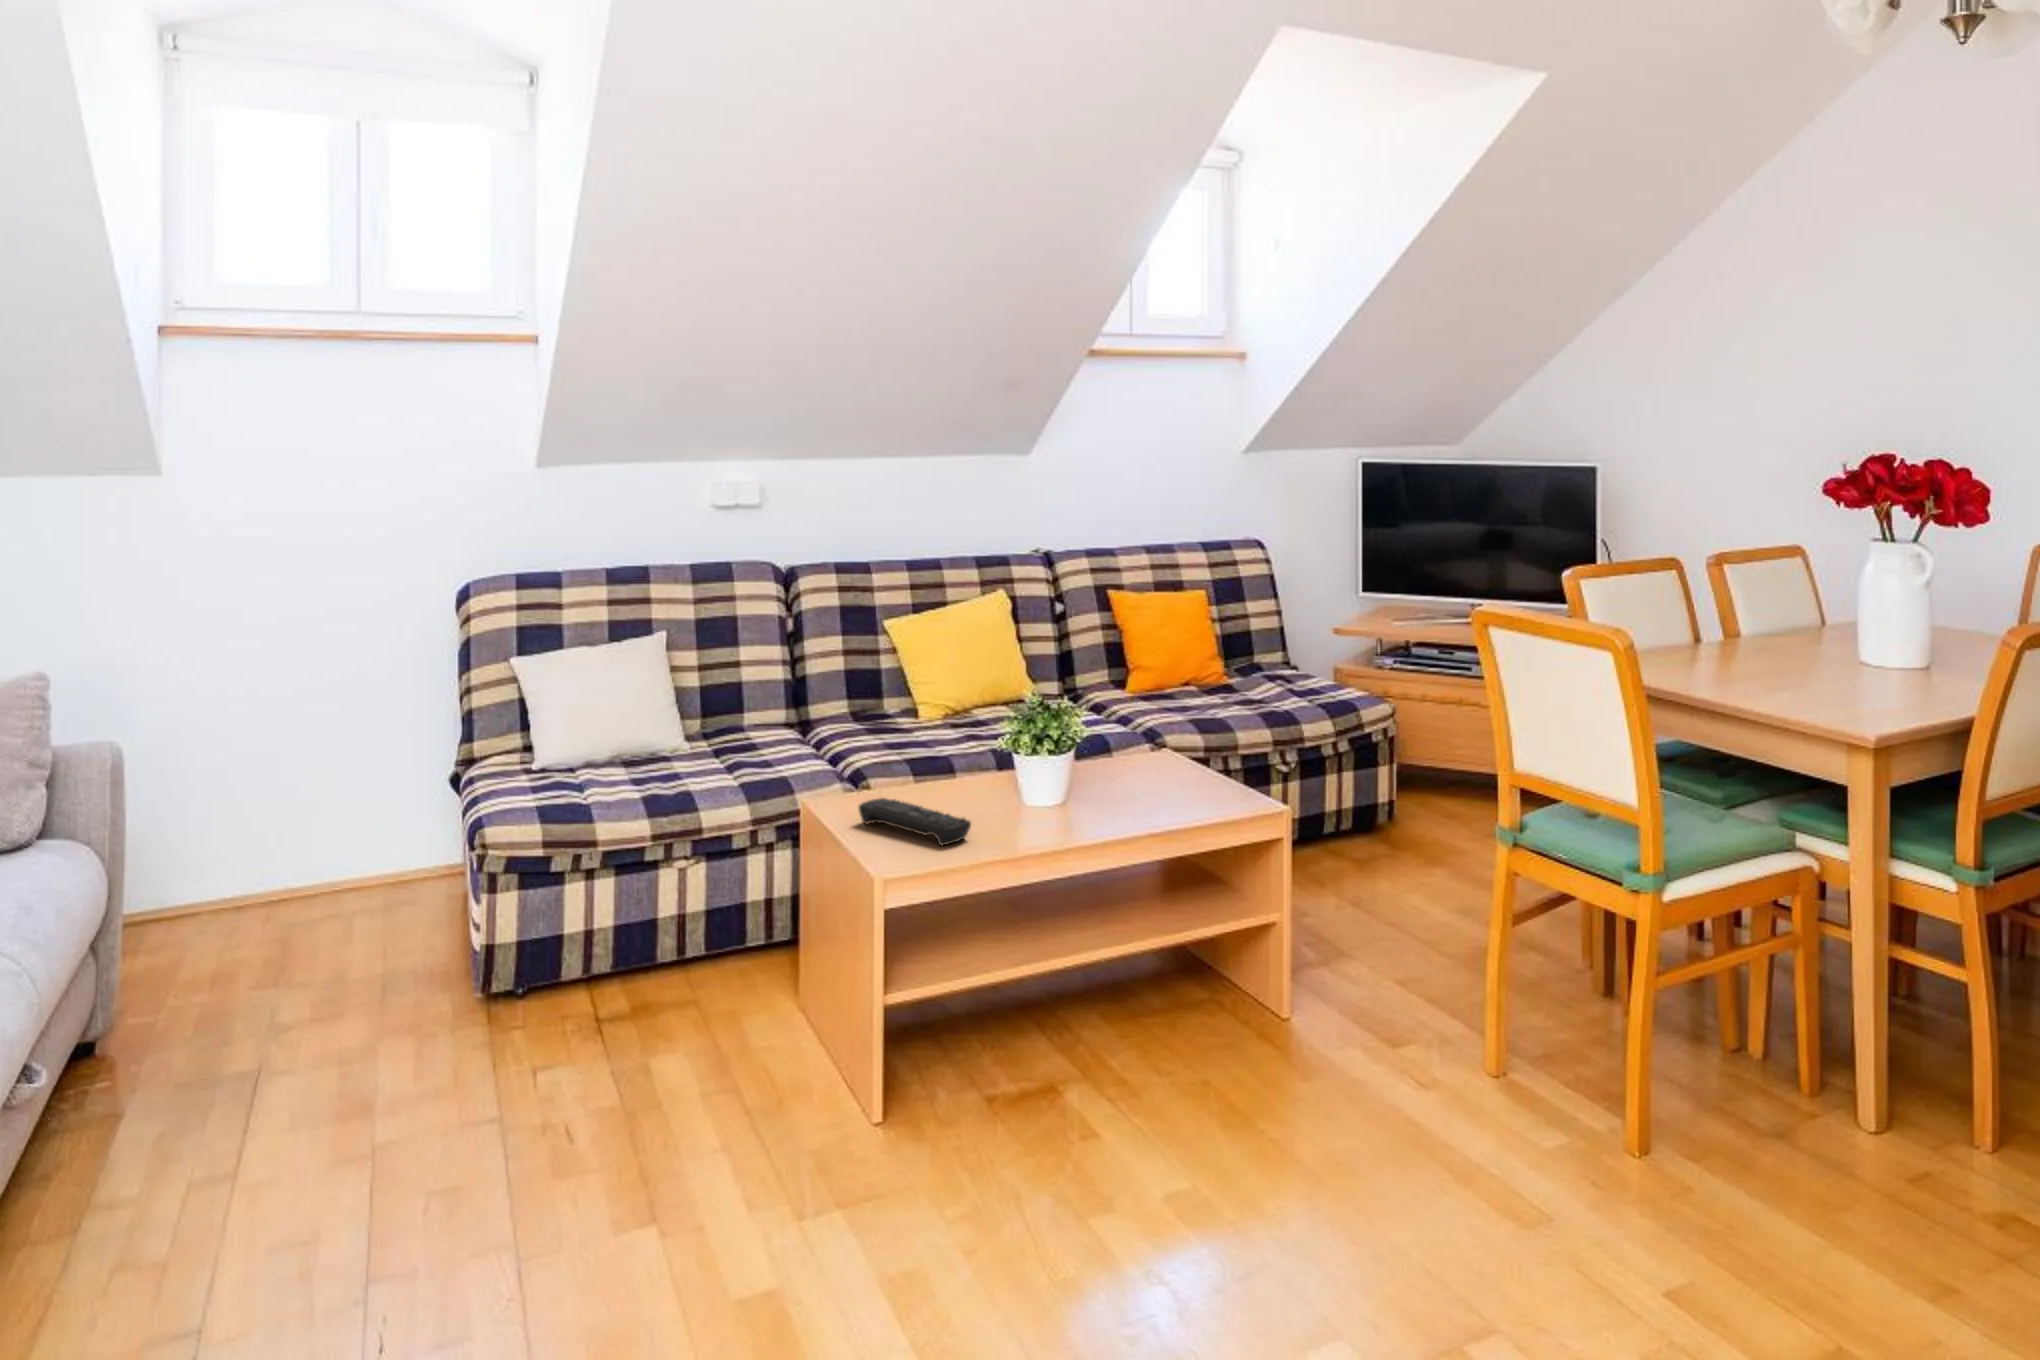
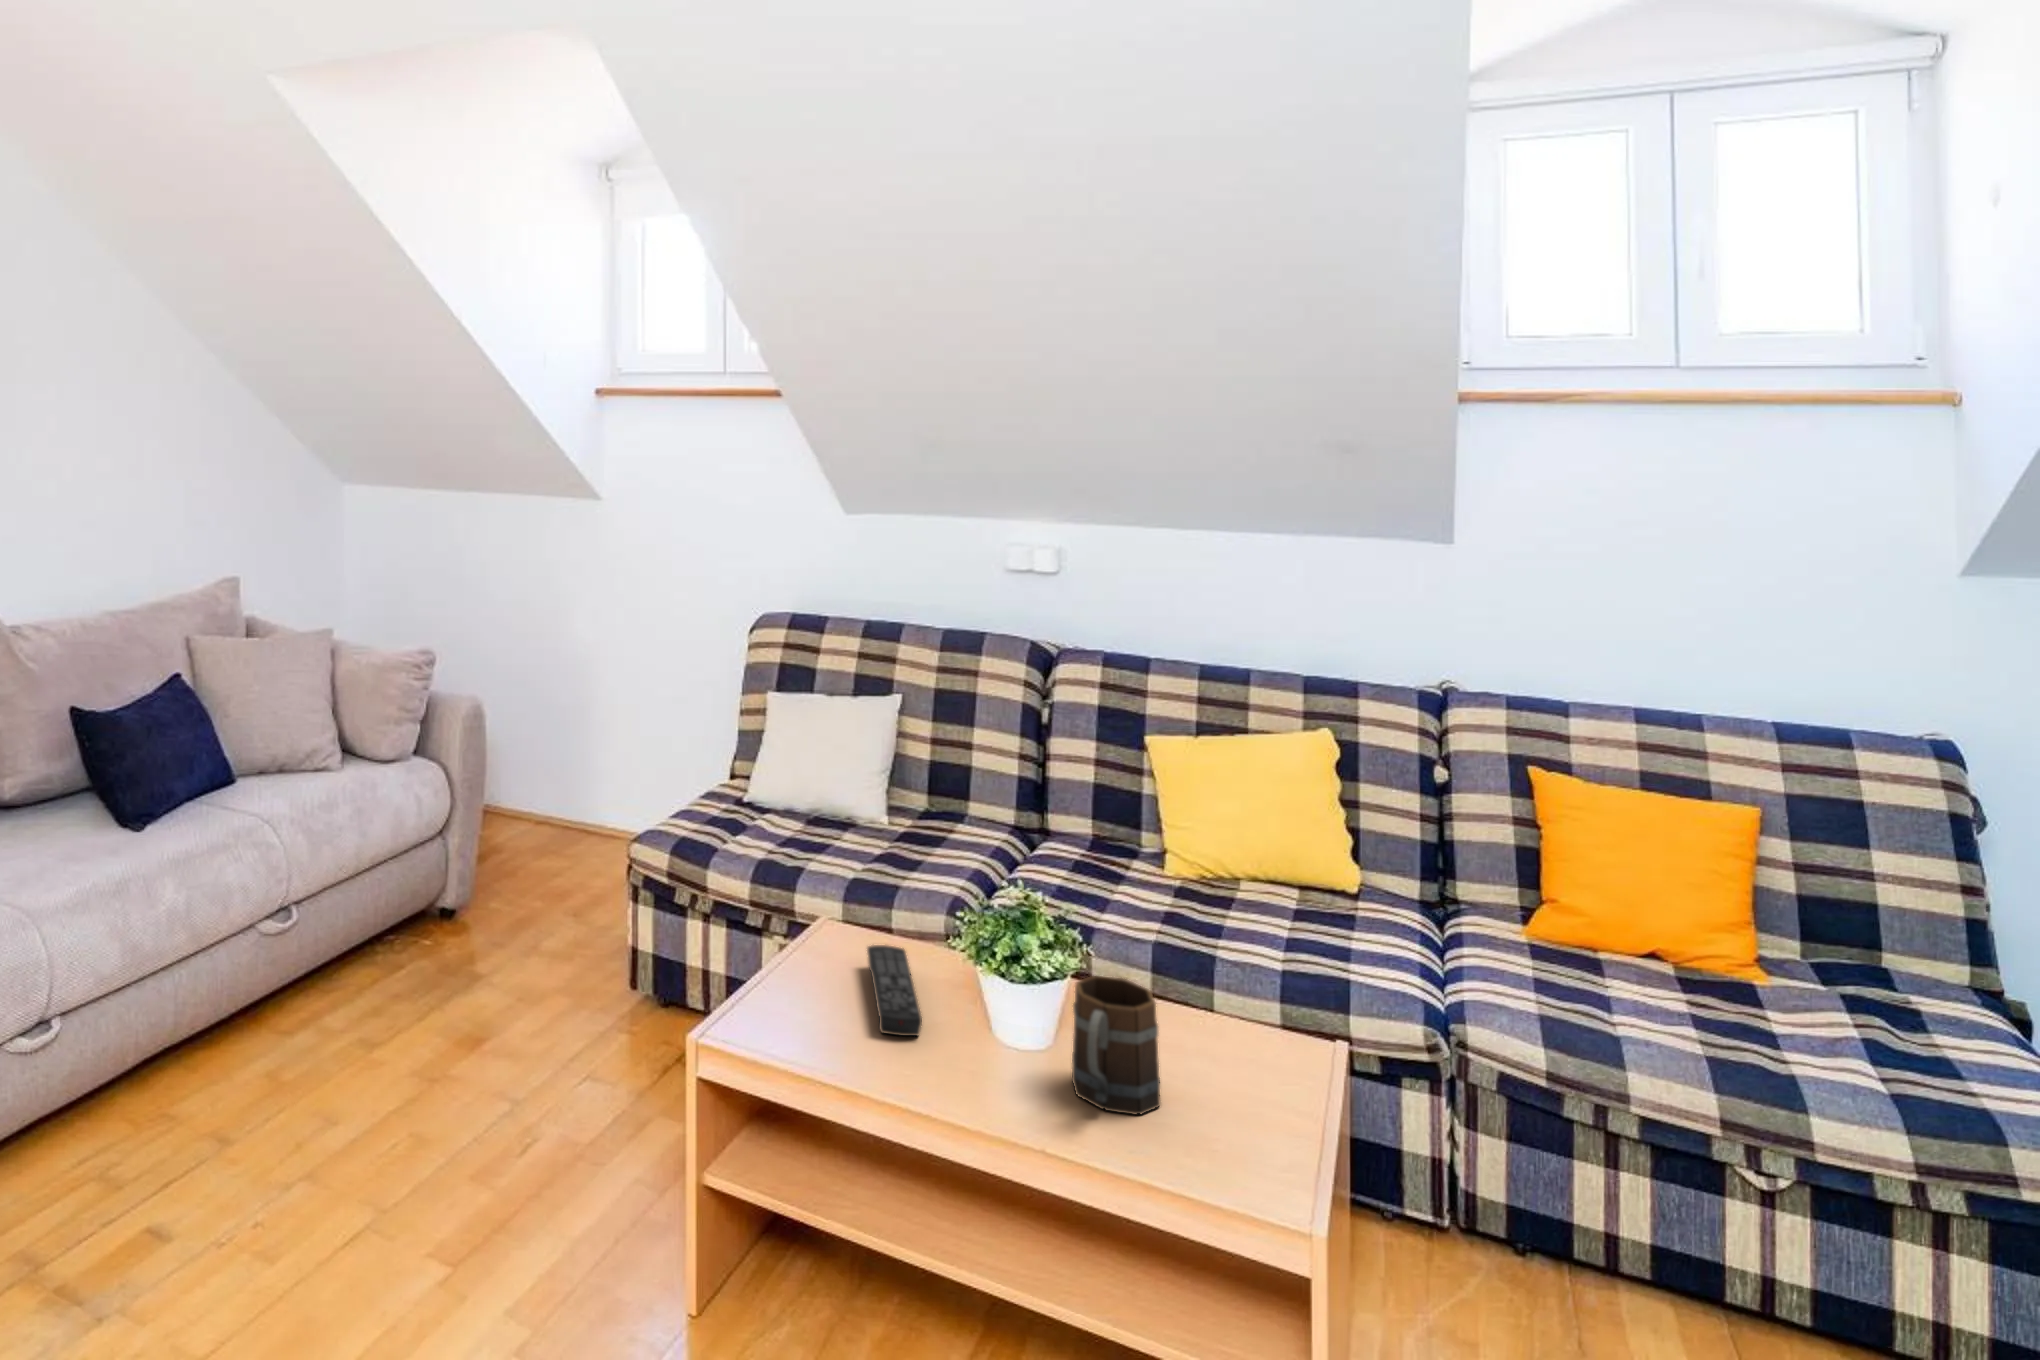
mug: none [1076,739,1132,825] -> present [1072,976,1160,1115]

